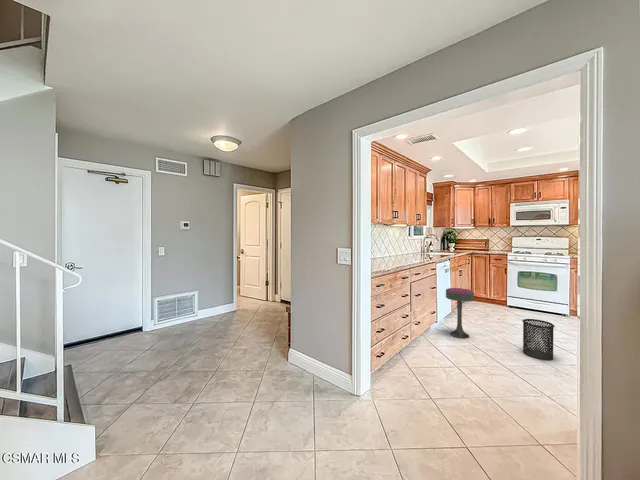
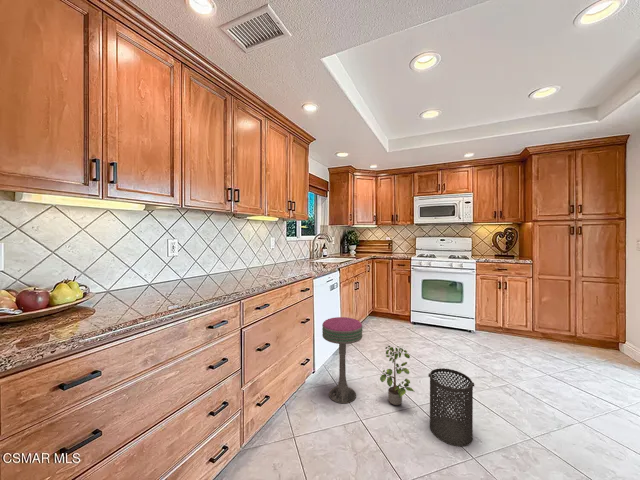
potted plant: none [487,305,513,342] -> present [380,346,414,405]

